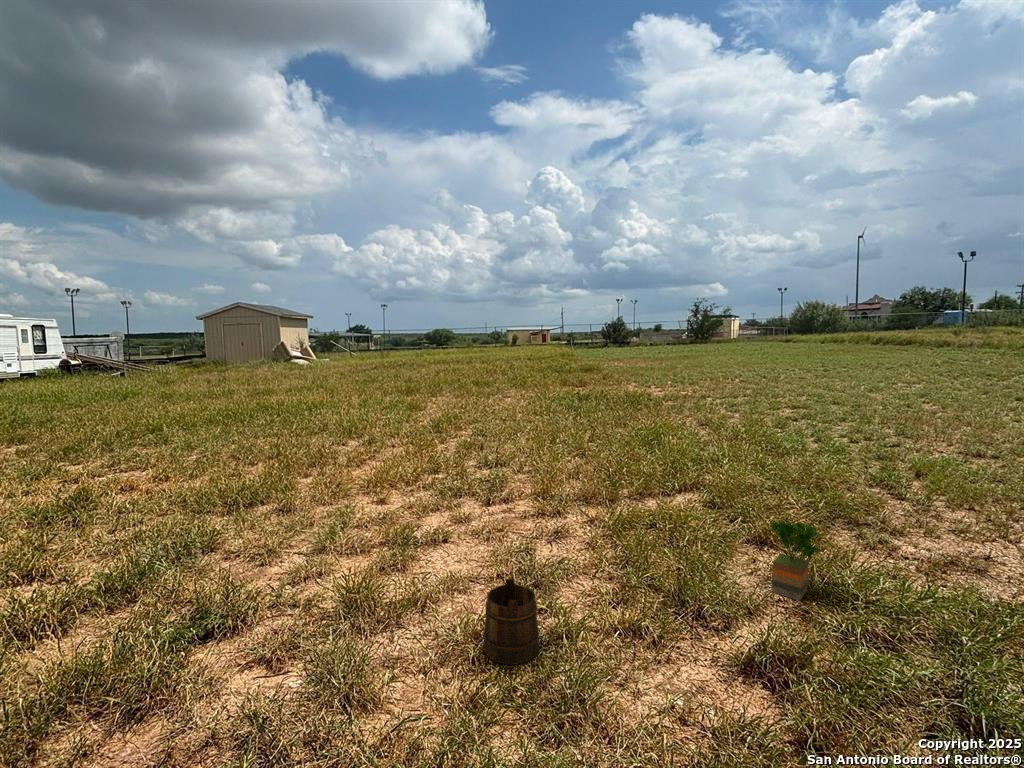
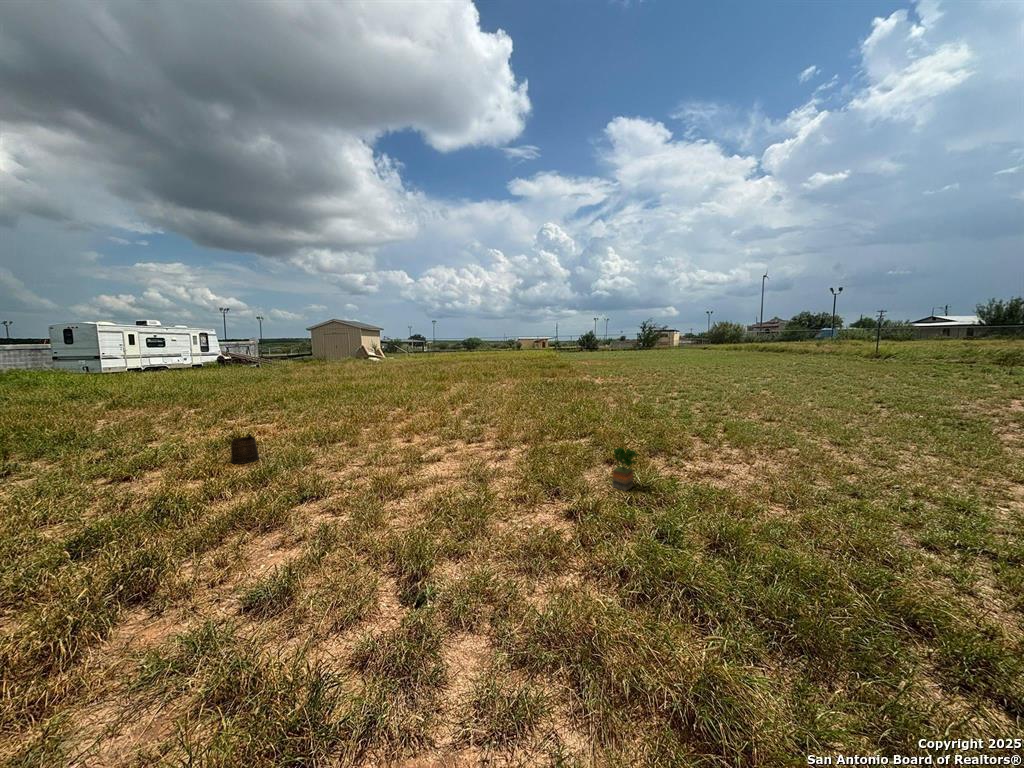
bucket: present [483,578,539,665] -> present [231,434,259,464]

